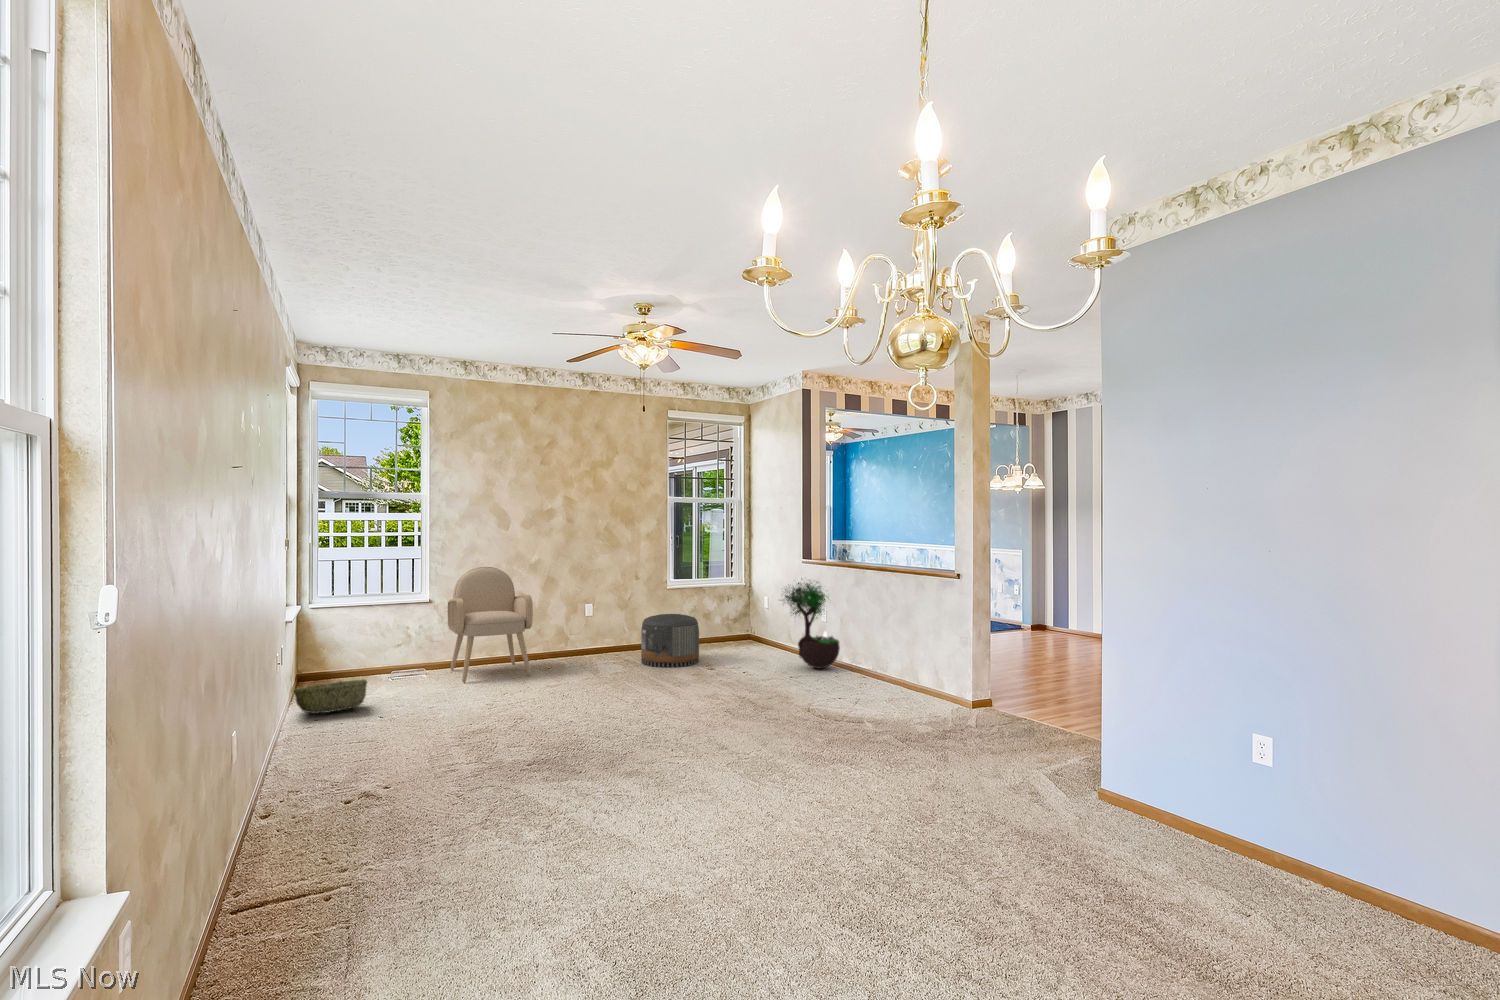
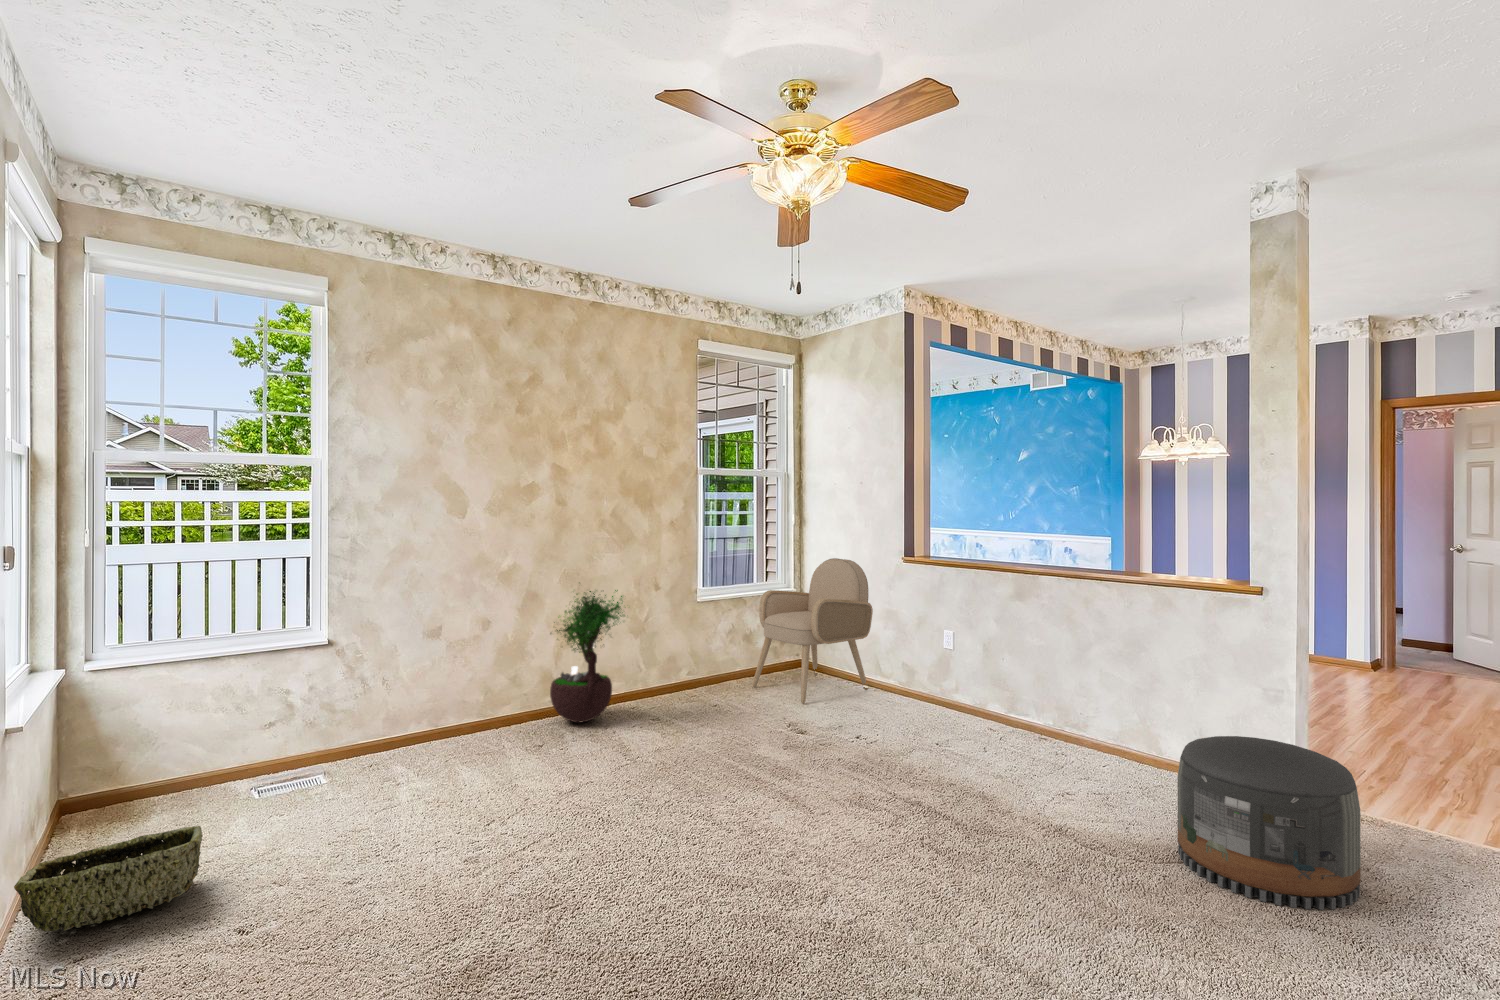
armchair: present [448,567,533,683] -> present [753,558,873,704]
potted tree: present [780,582,840,668] -> present [550,590,624,722]
pouf: present [641,614,699,667] -> present [1178,736,1361,910]

